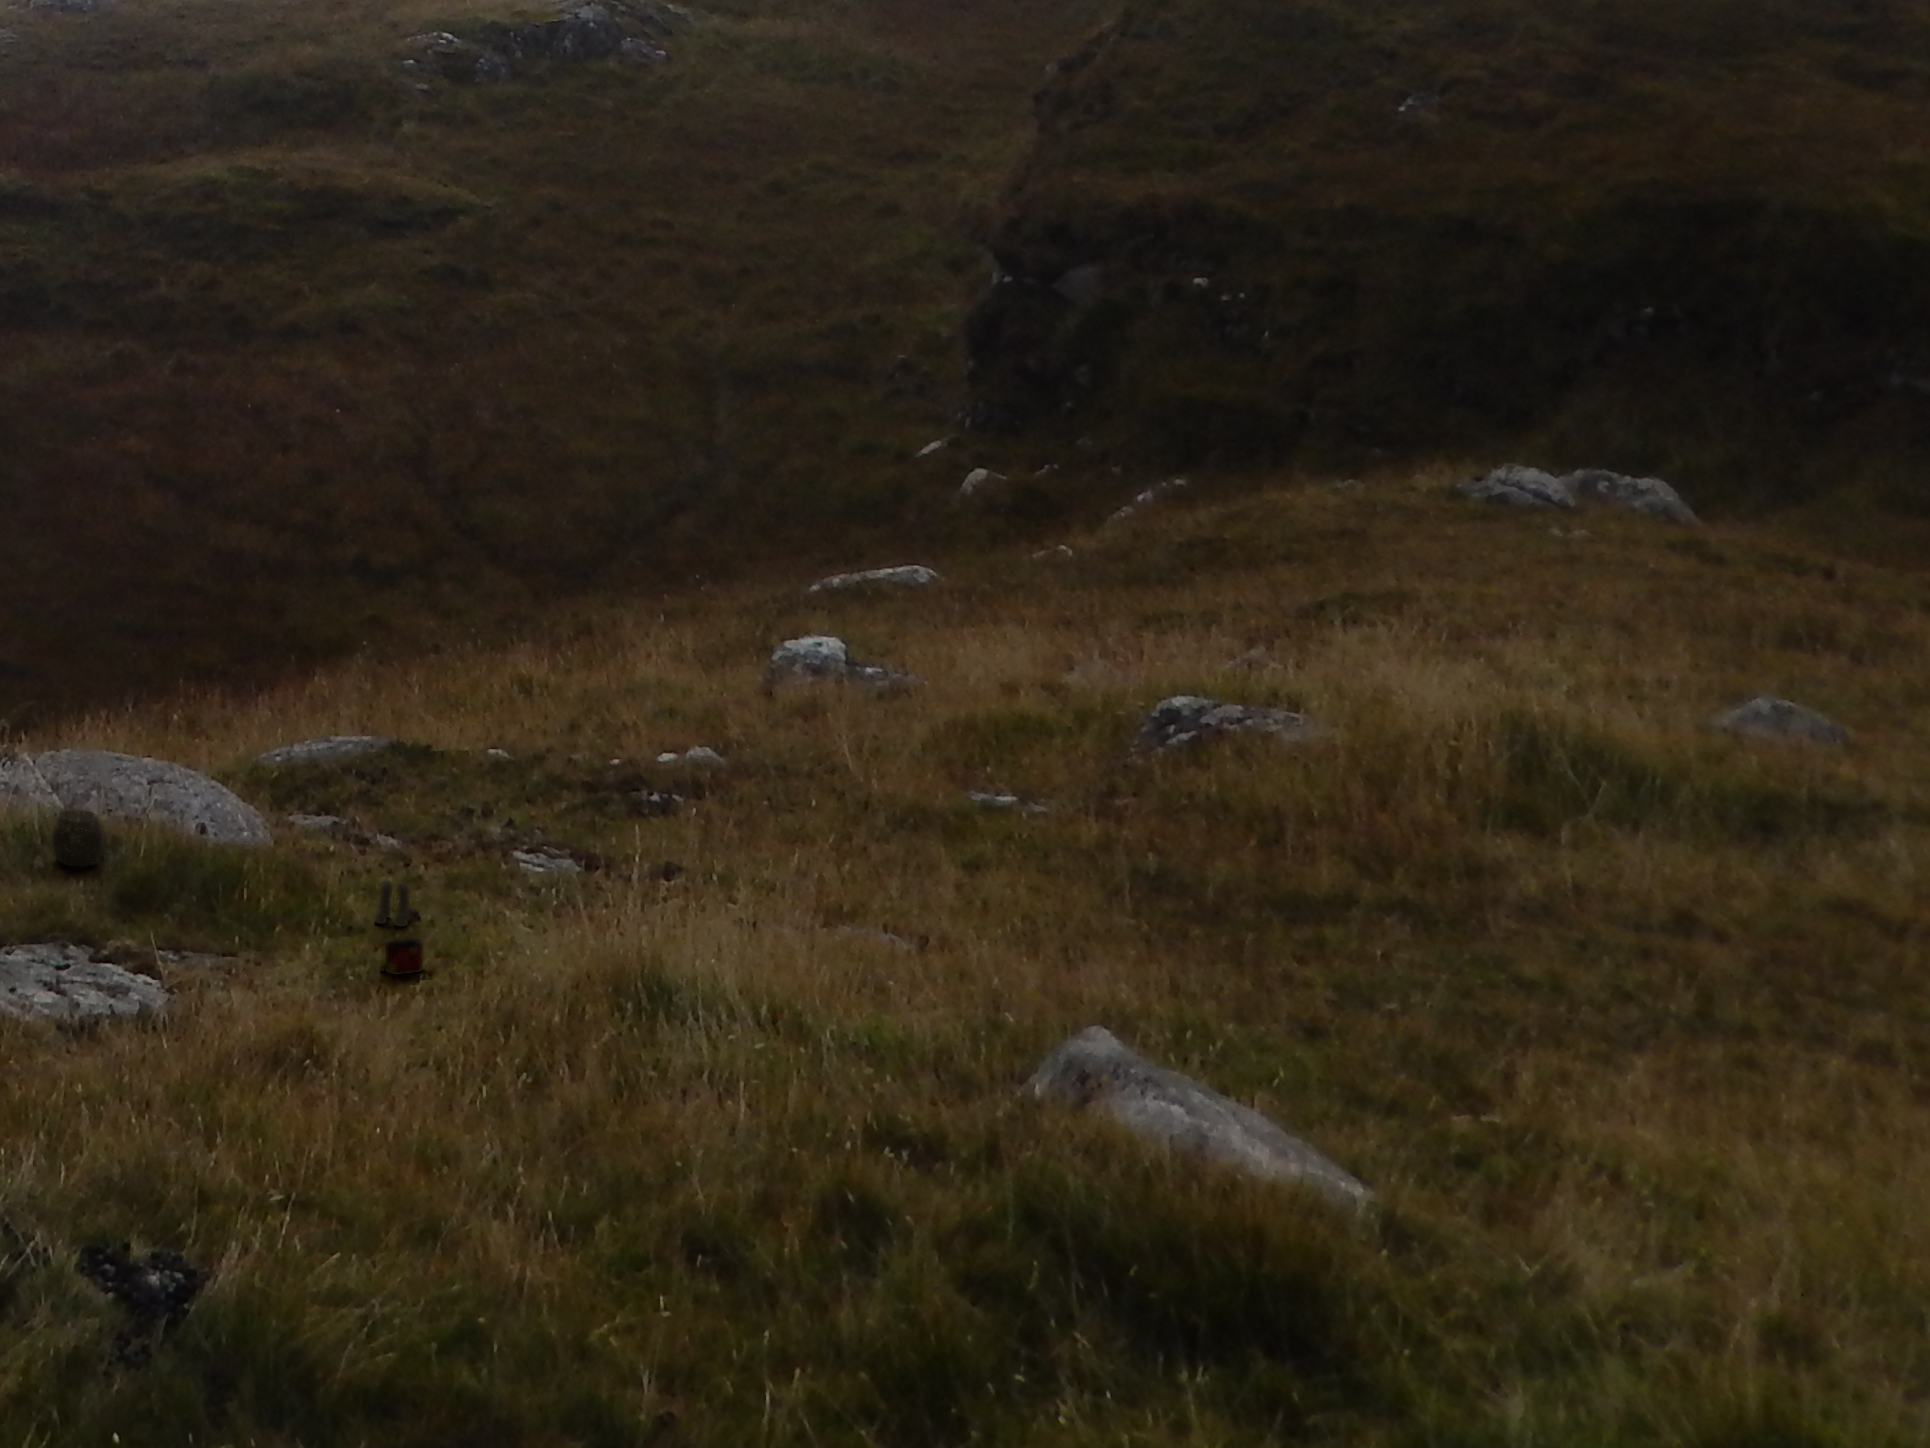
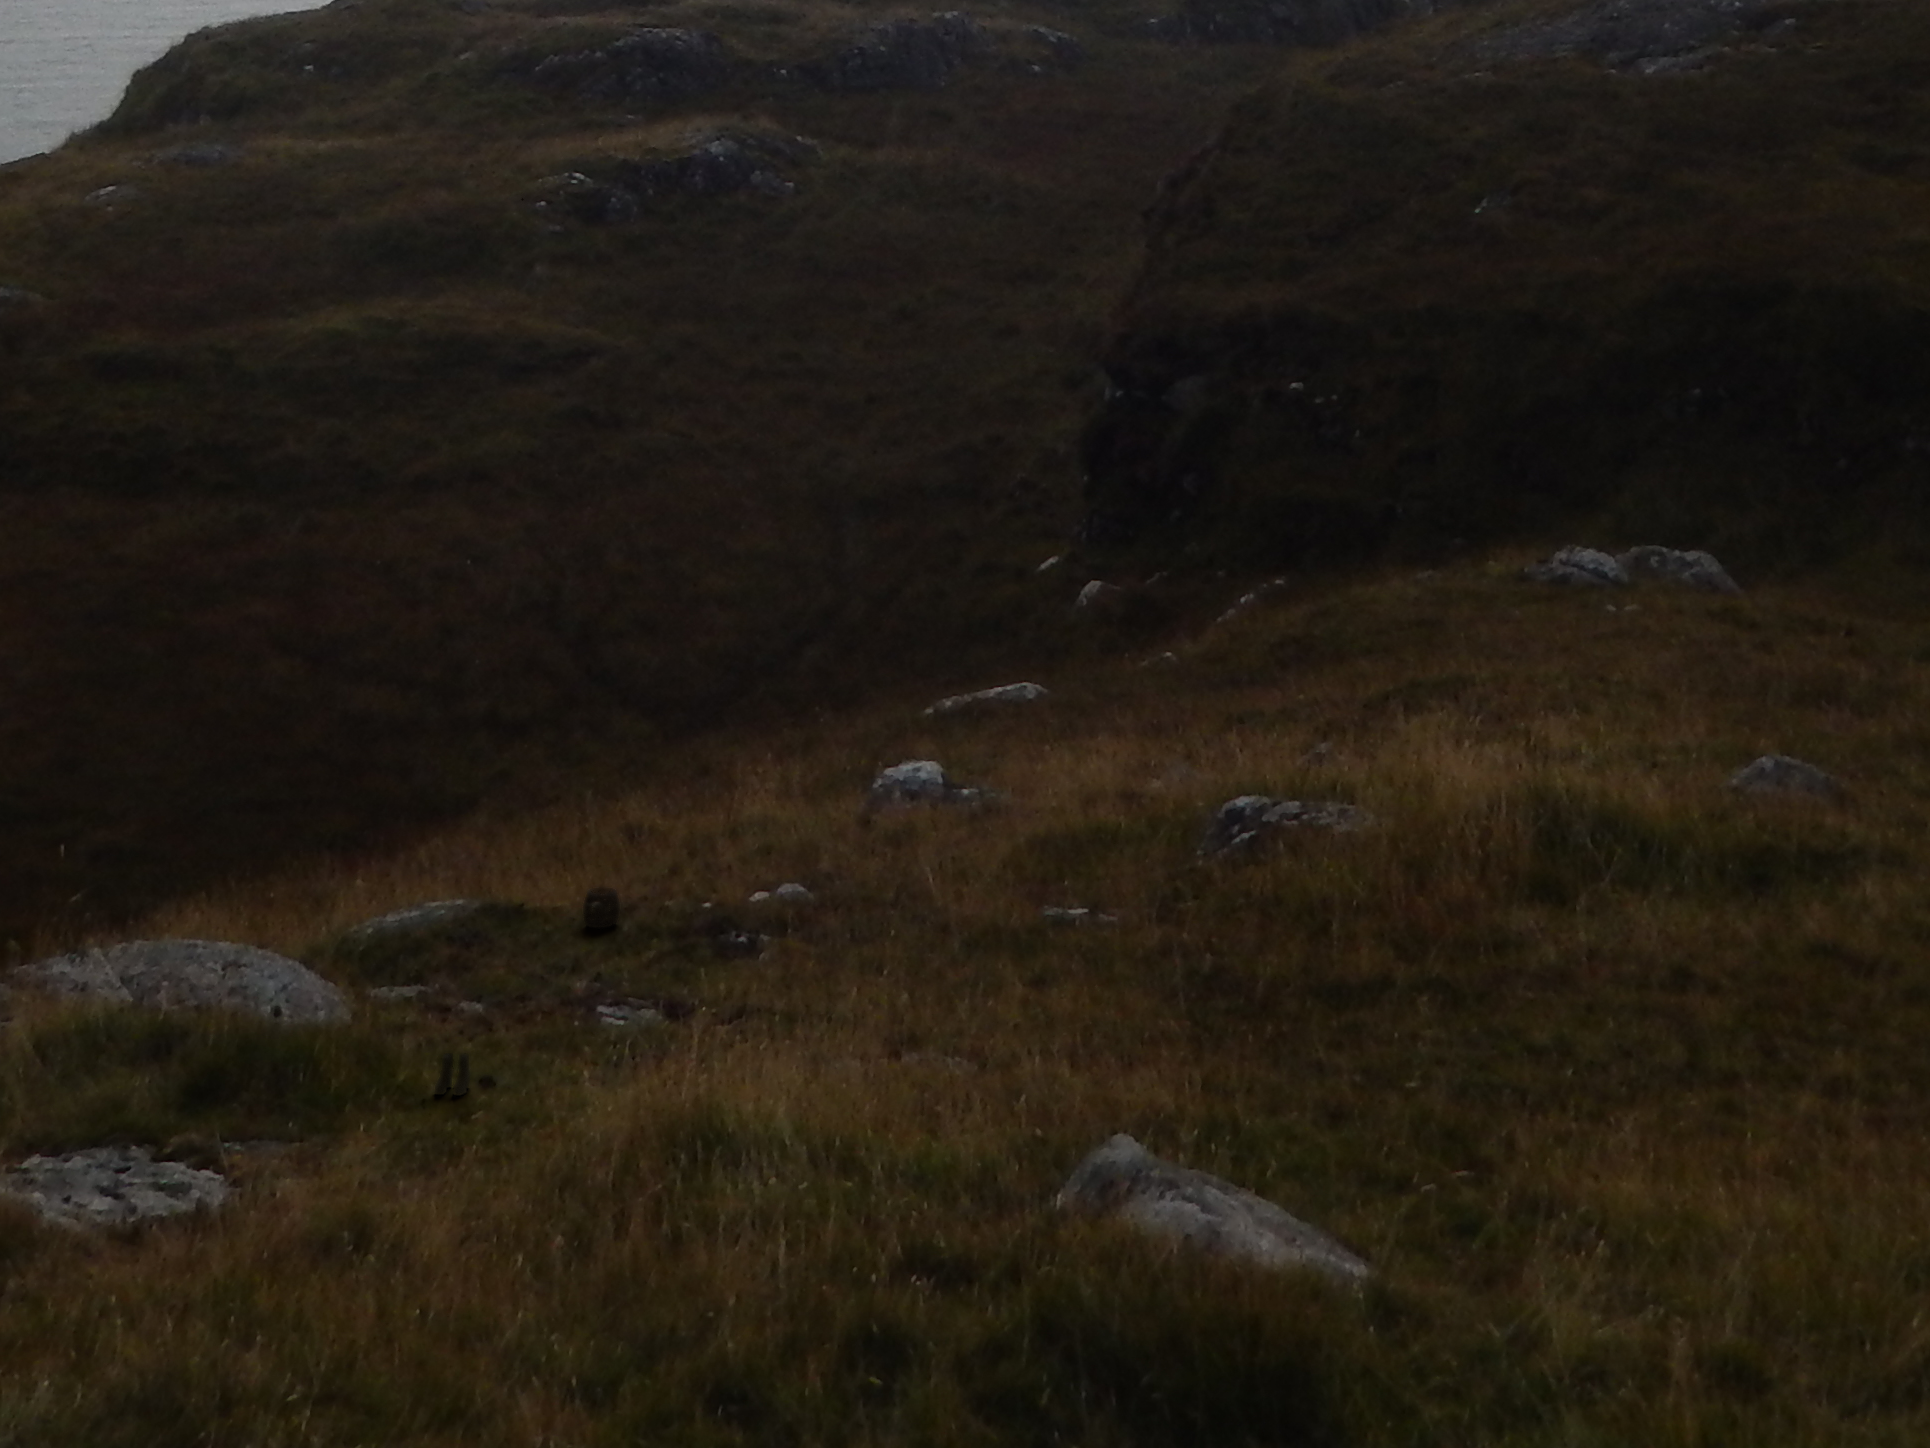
woven basket: present [52,810,102,867] -> present [583,888,620,928]
bag: present [381,938,423,975] -> none [427,1107,470,1144]

